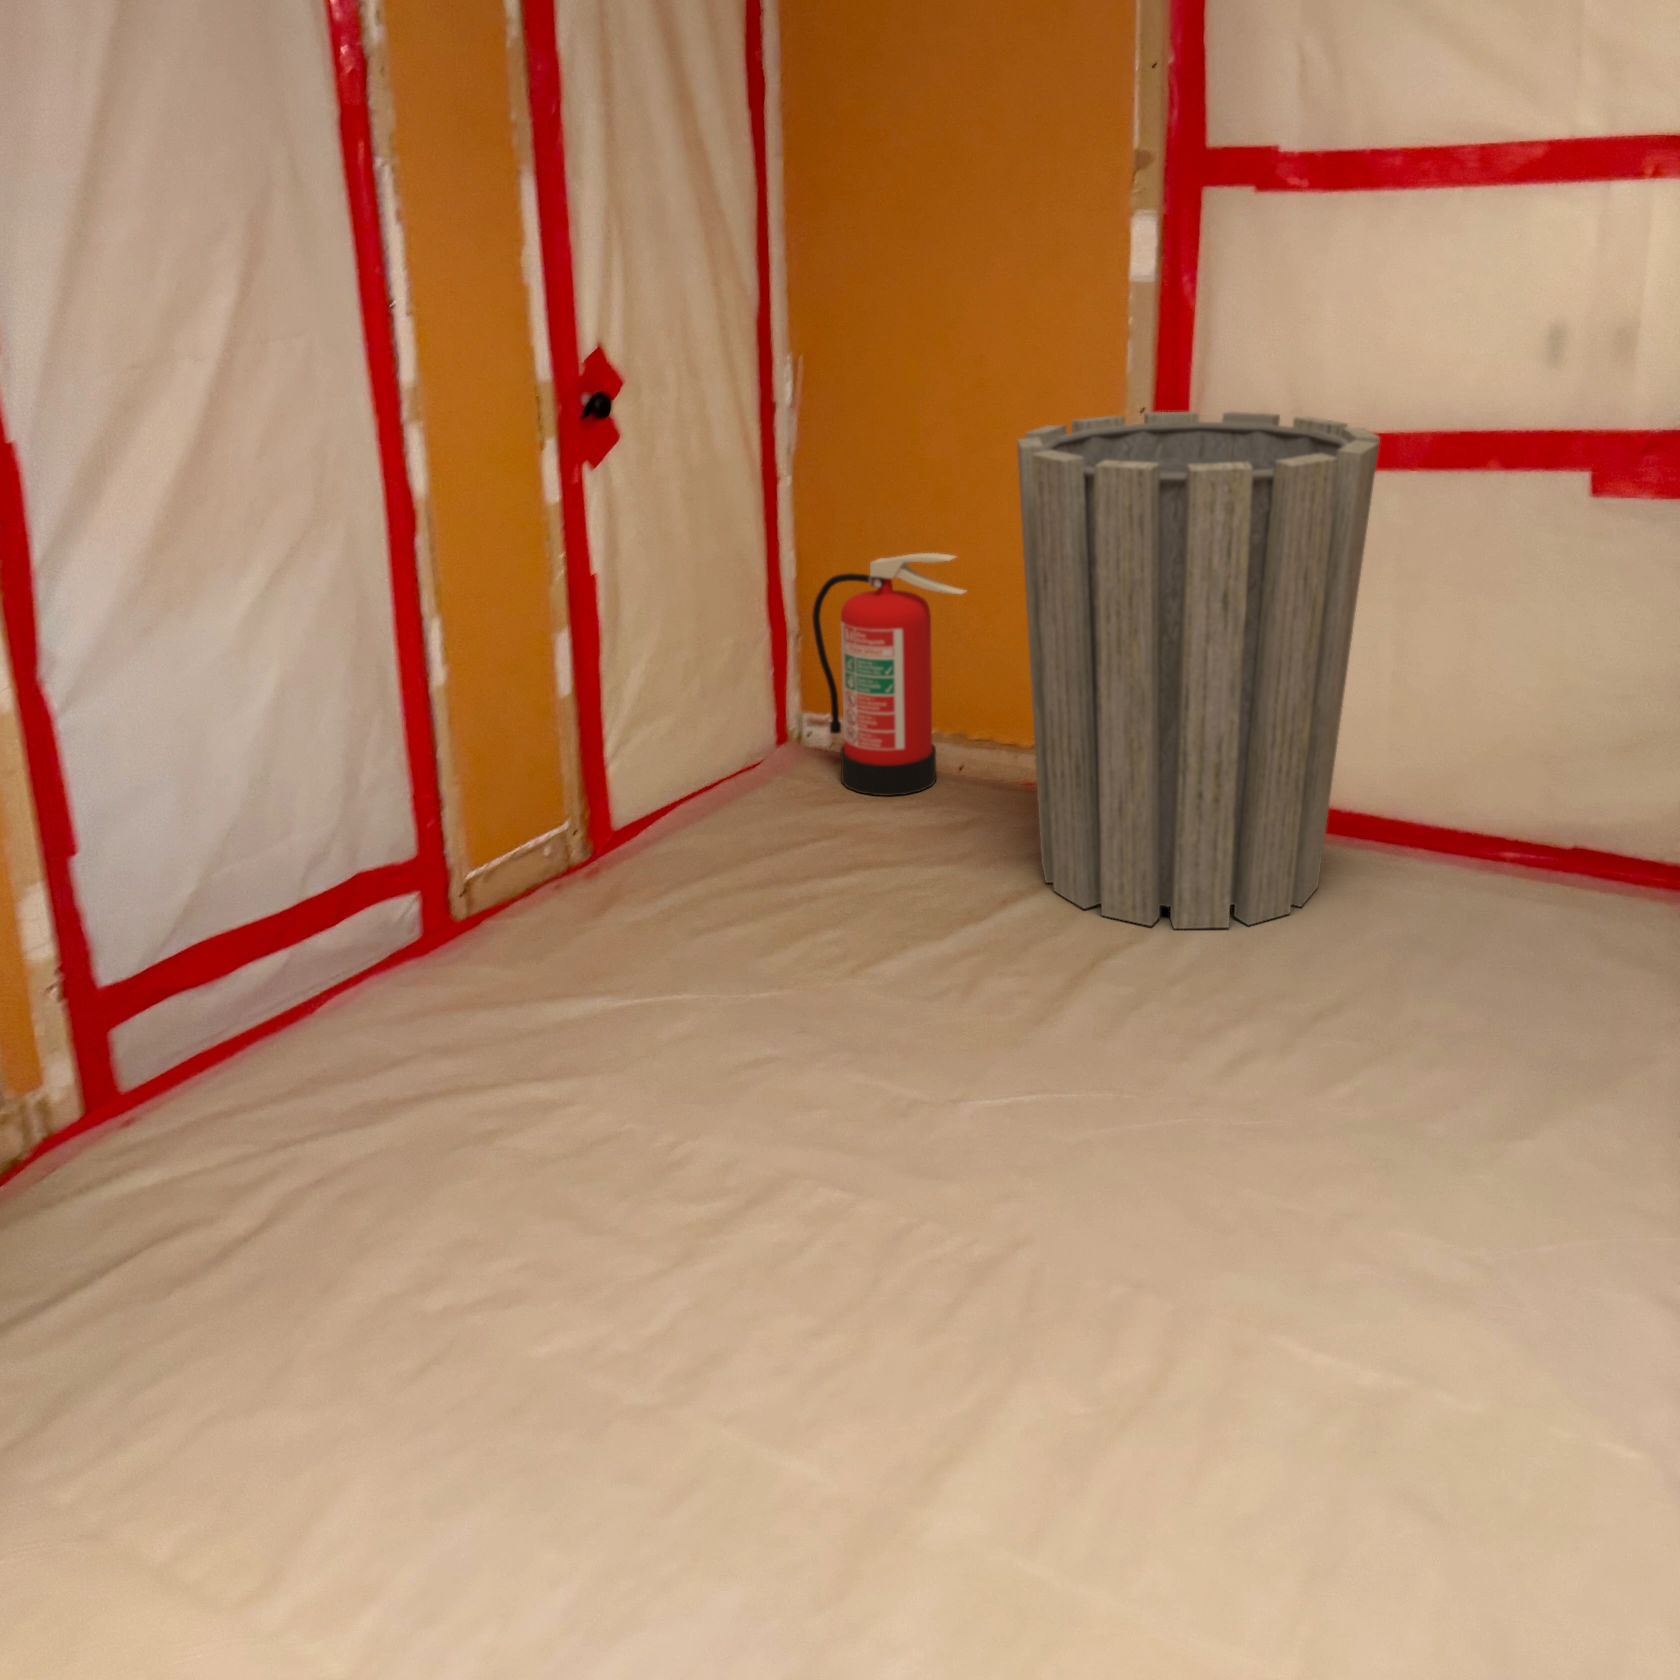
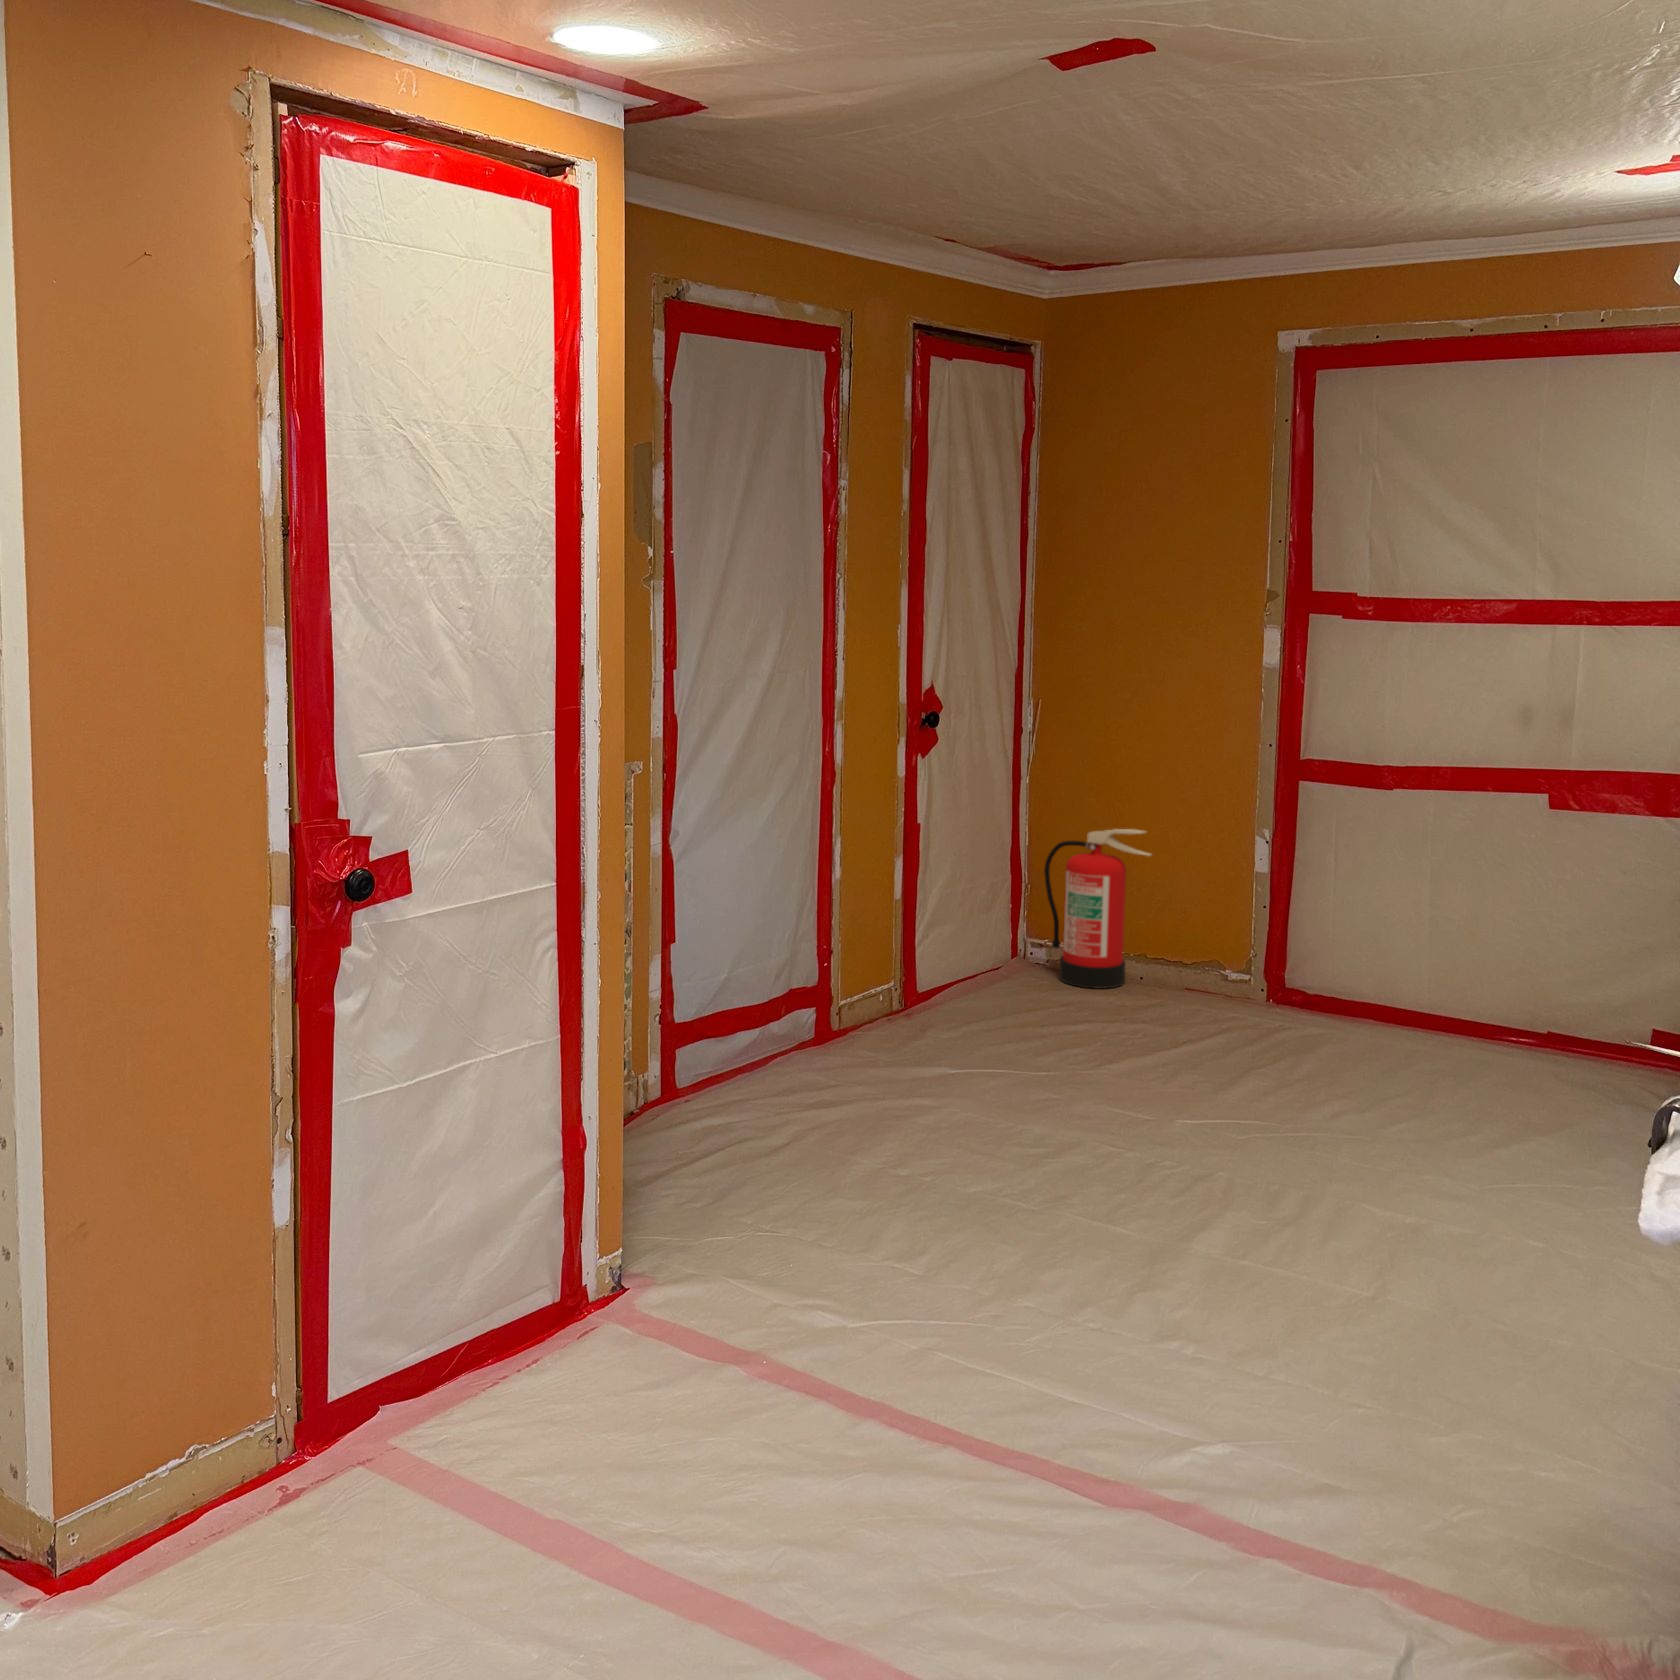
trash can: present [1017,412,1380,929] -> none [1198,746,1420,1061]

